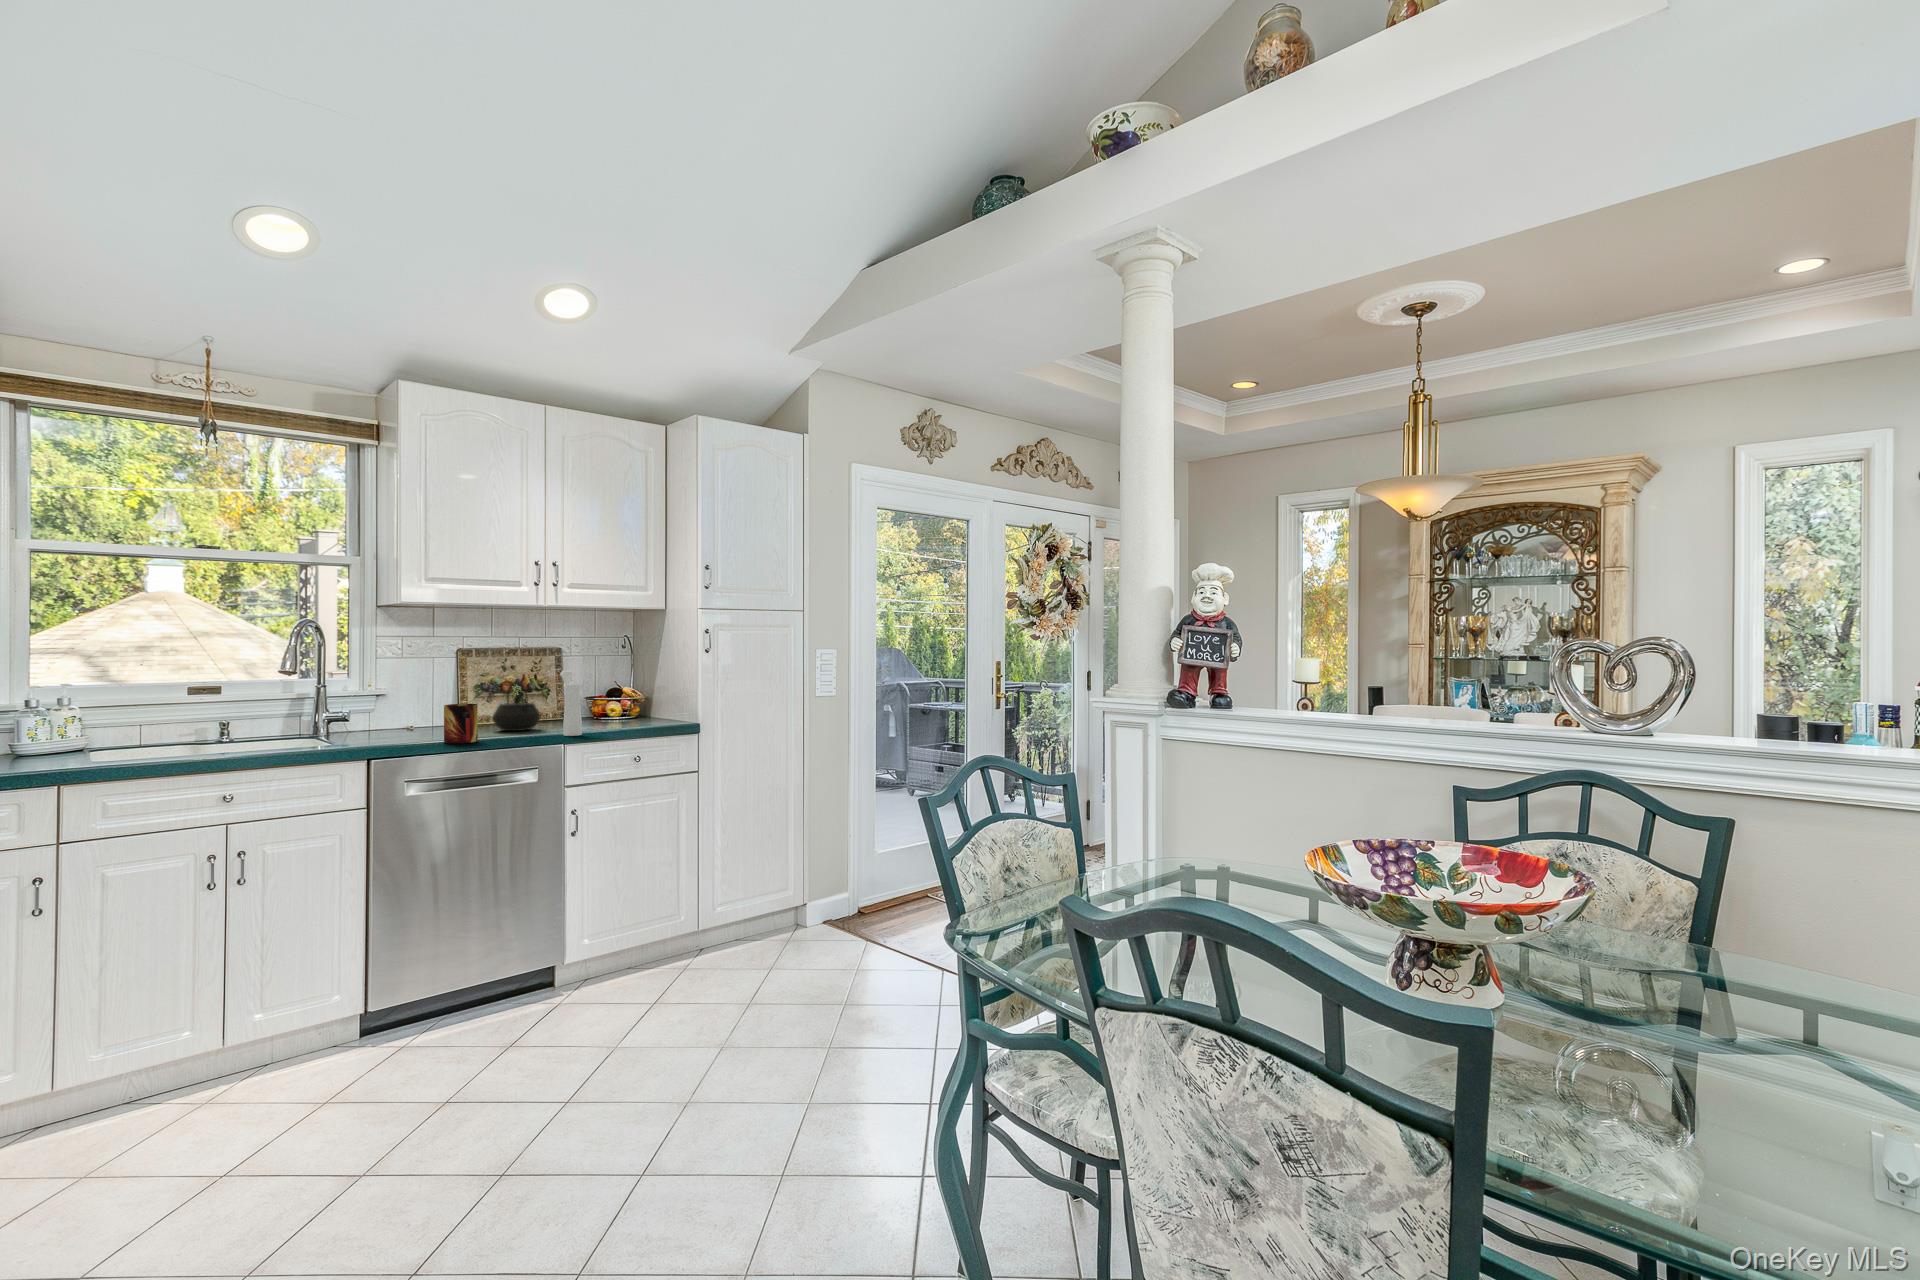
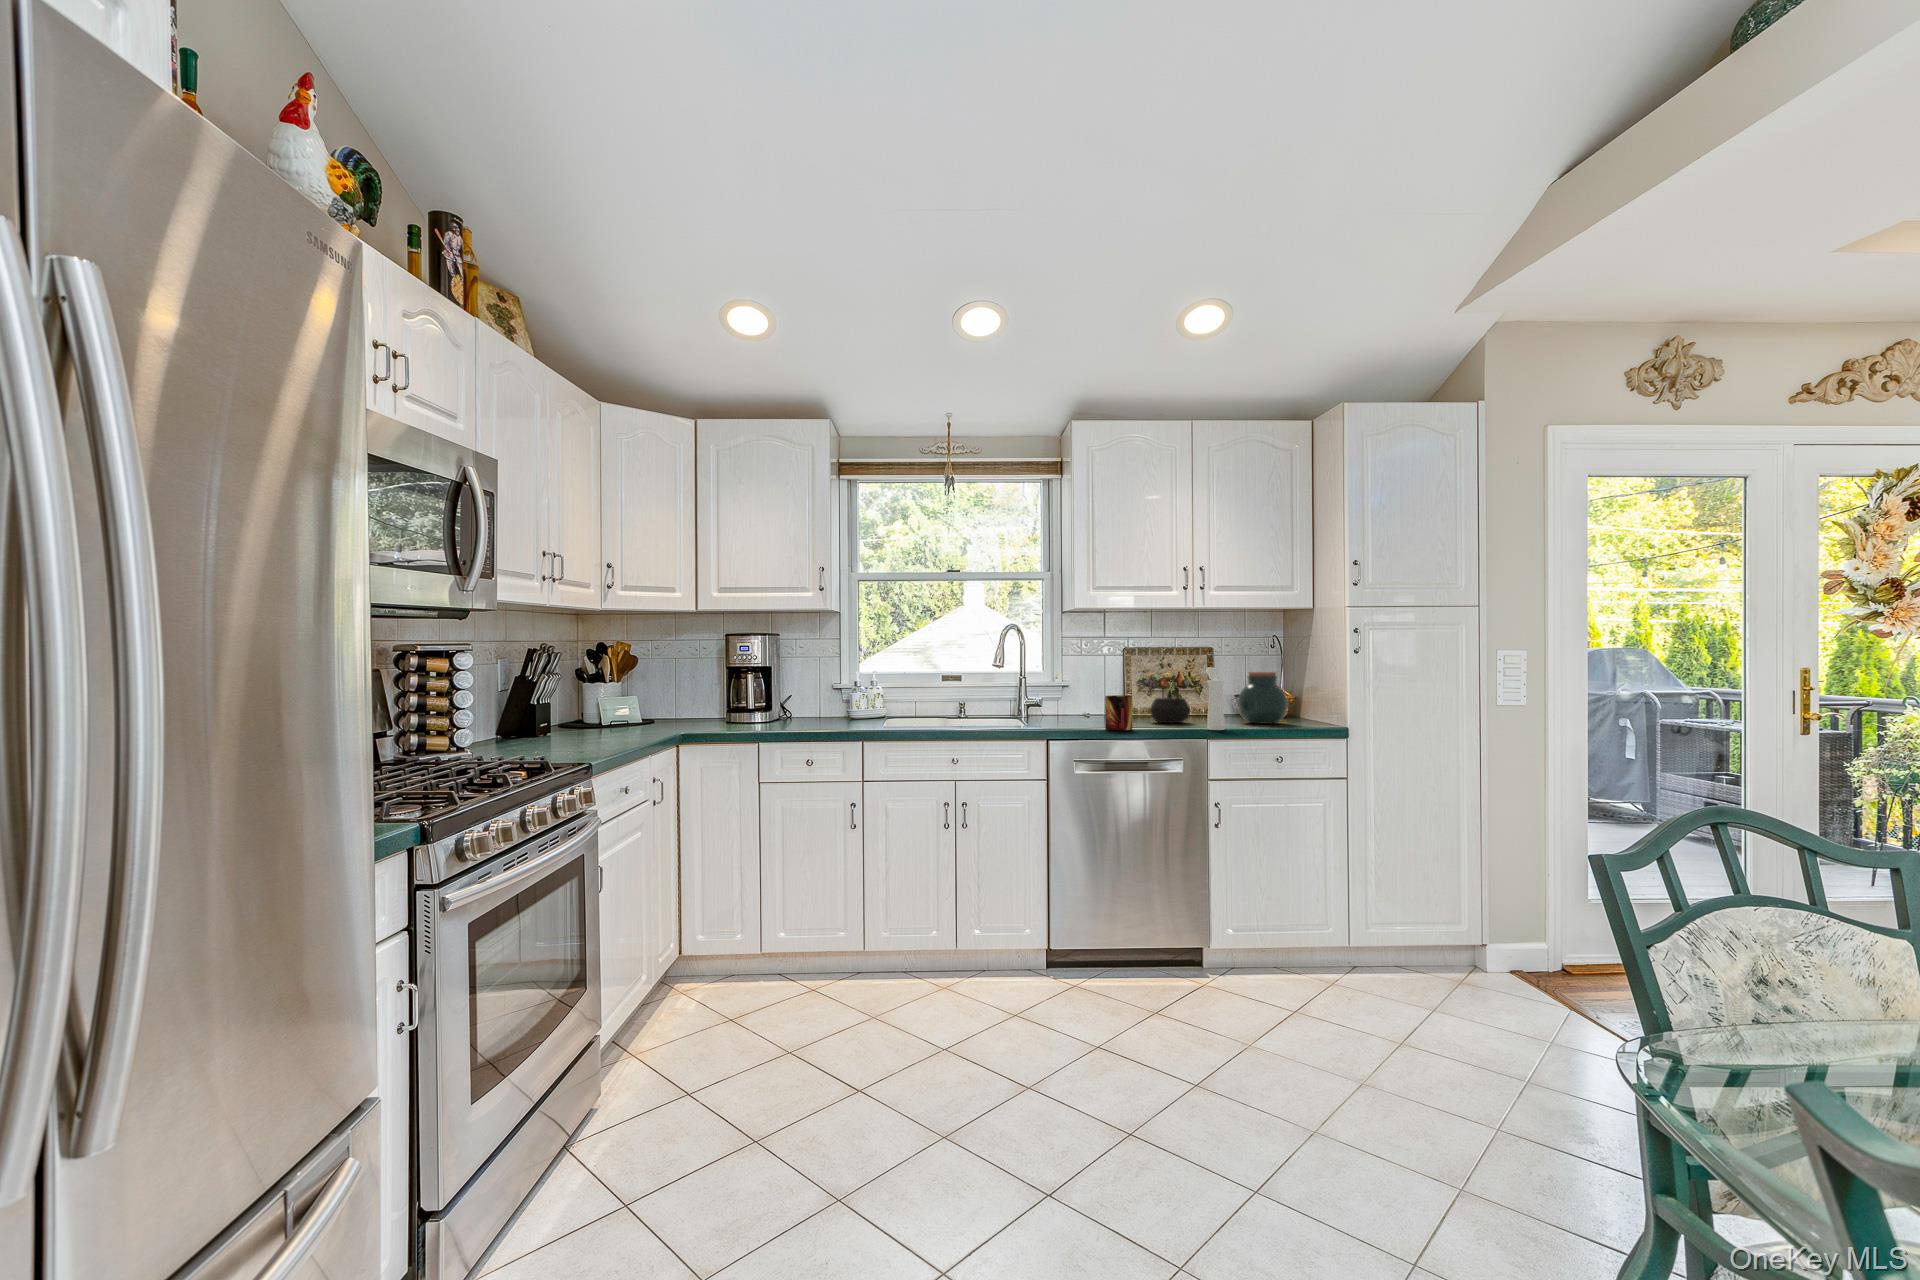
jar: none [591,673,641,726] -> present [1238,672,1288,724]

